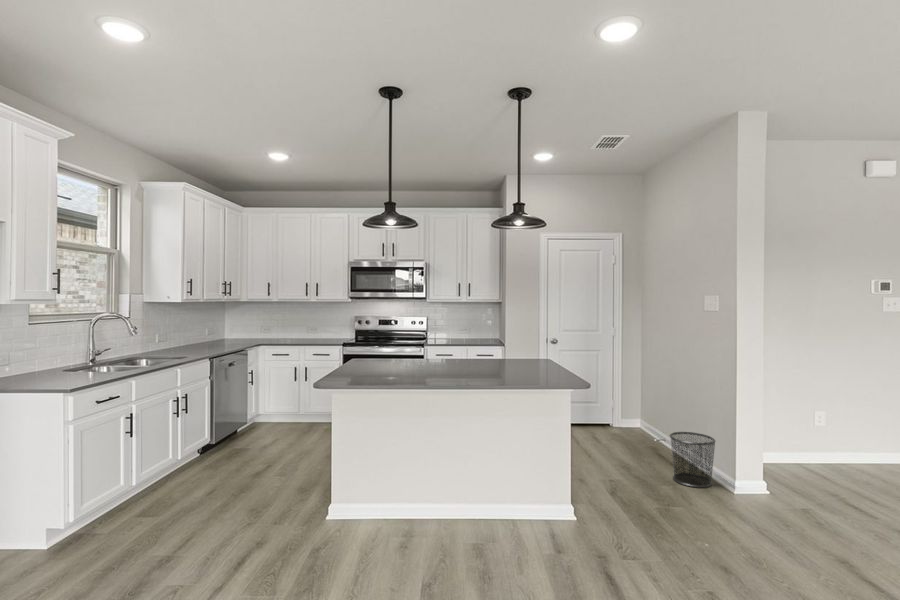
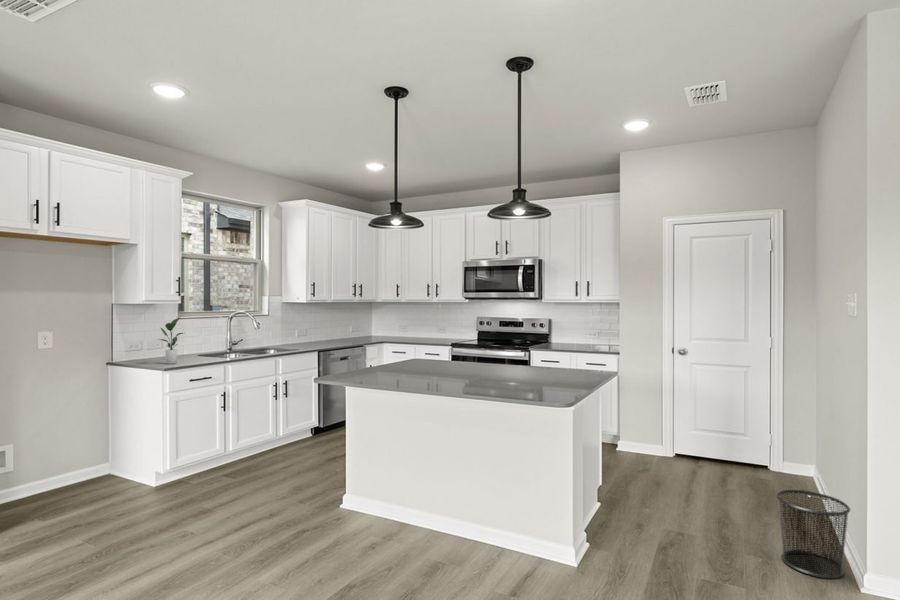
potted plant: none [35,322,76,384] -> present [160,317,183,364]

